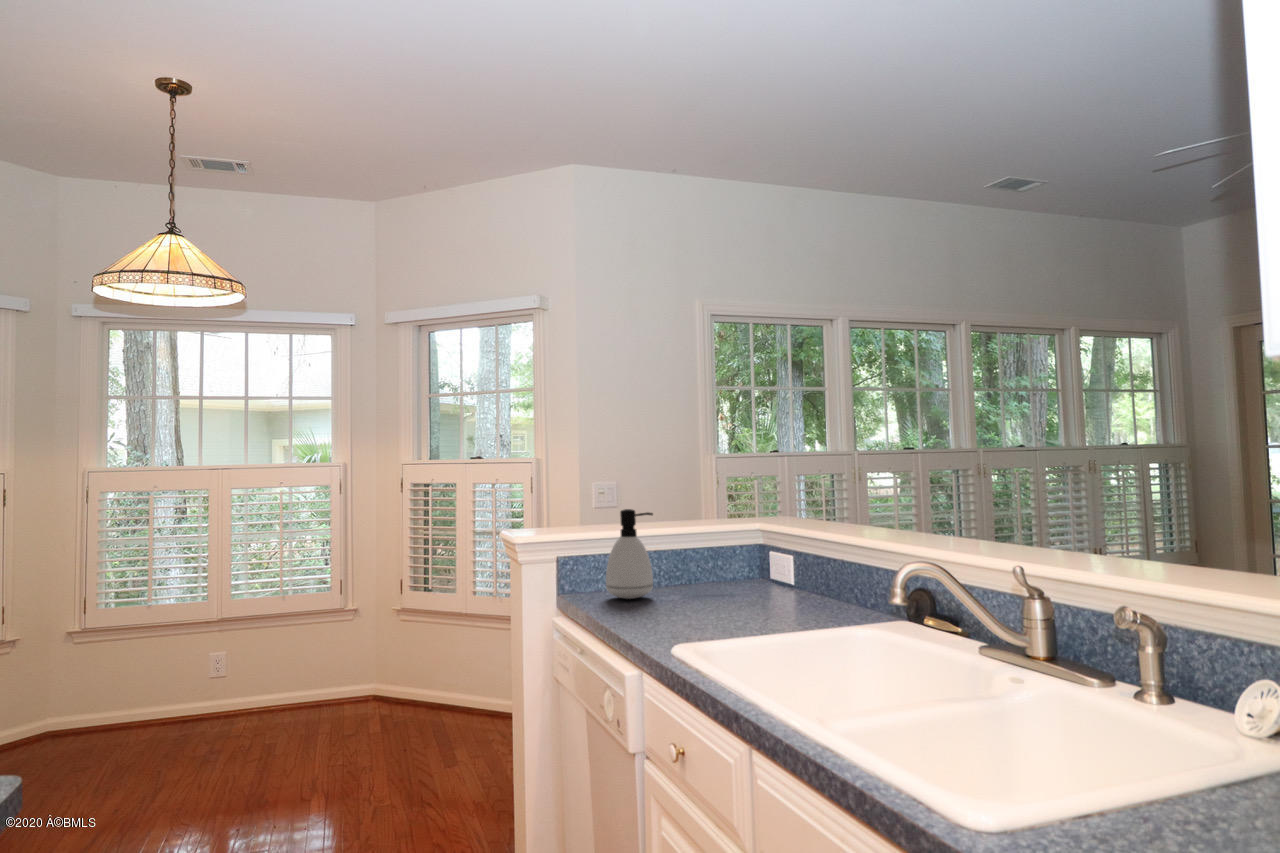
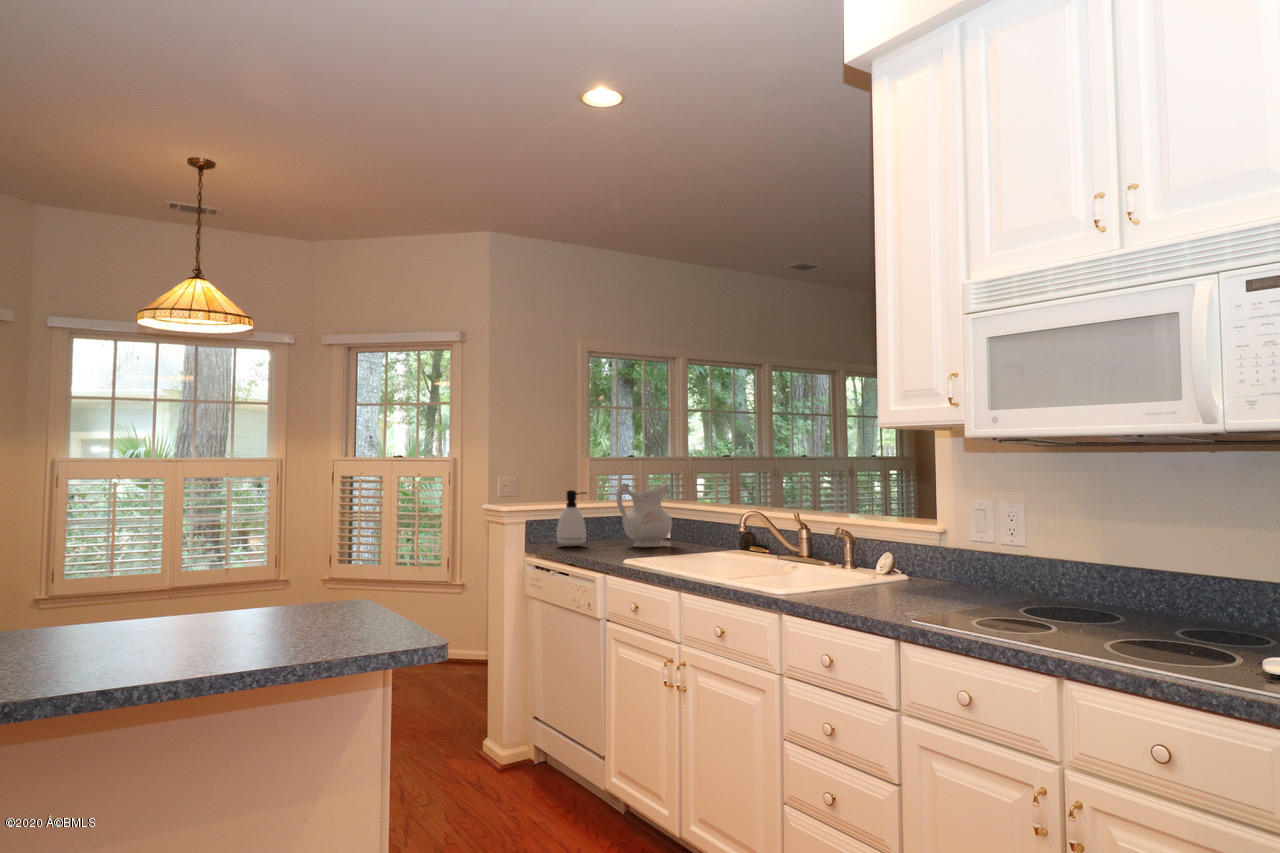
ceramic pitcher: none [697,498,791,605] -> present [616,484,672,547]

